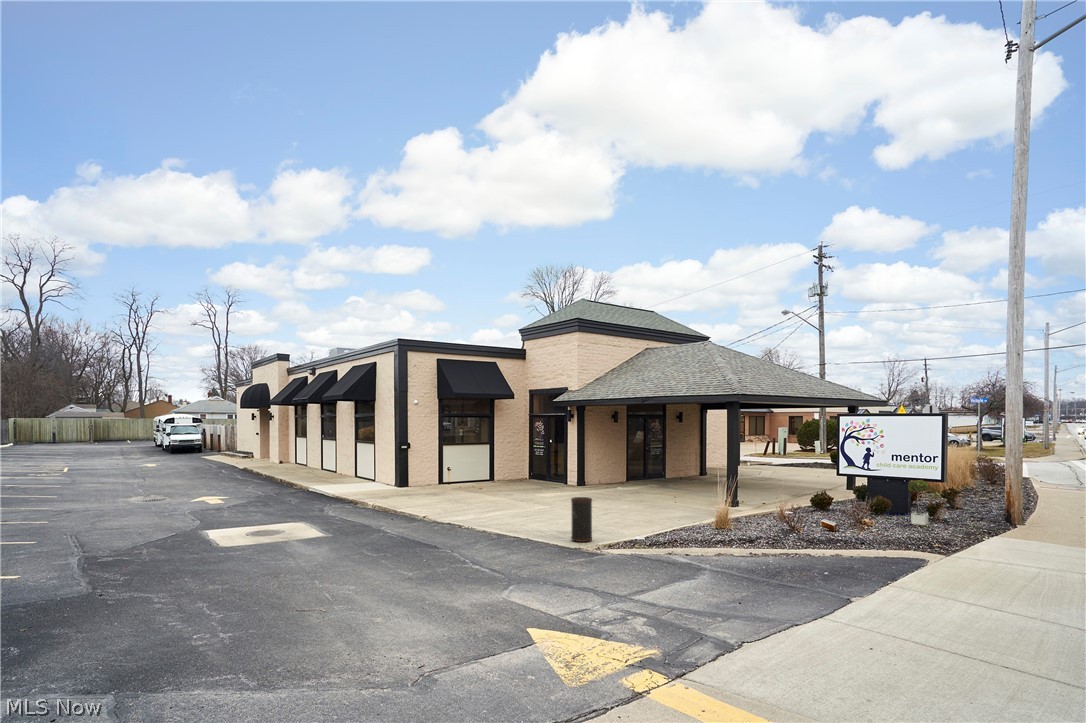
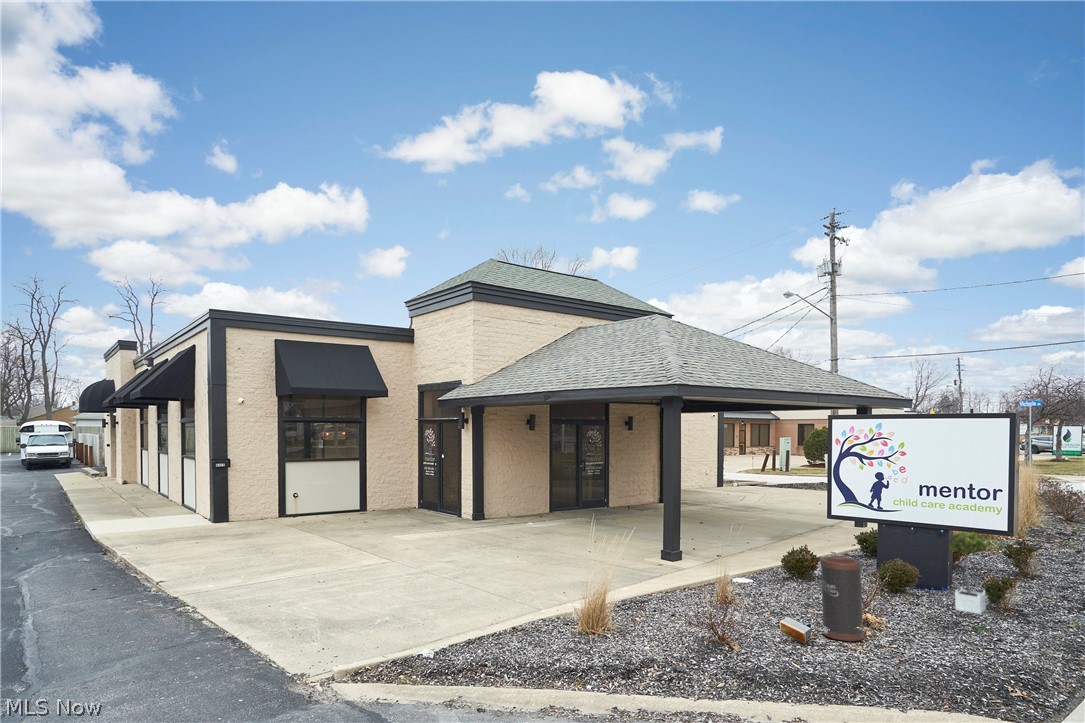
trash can: present [571,497,592,542] -> present [821,557,864,642]

